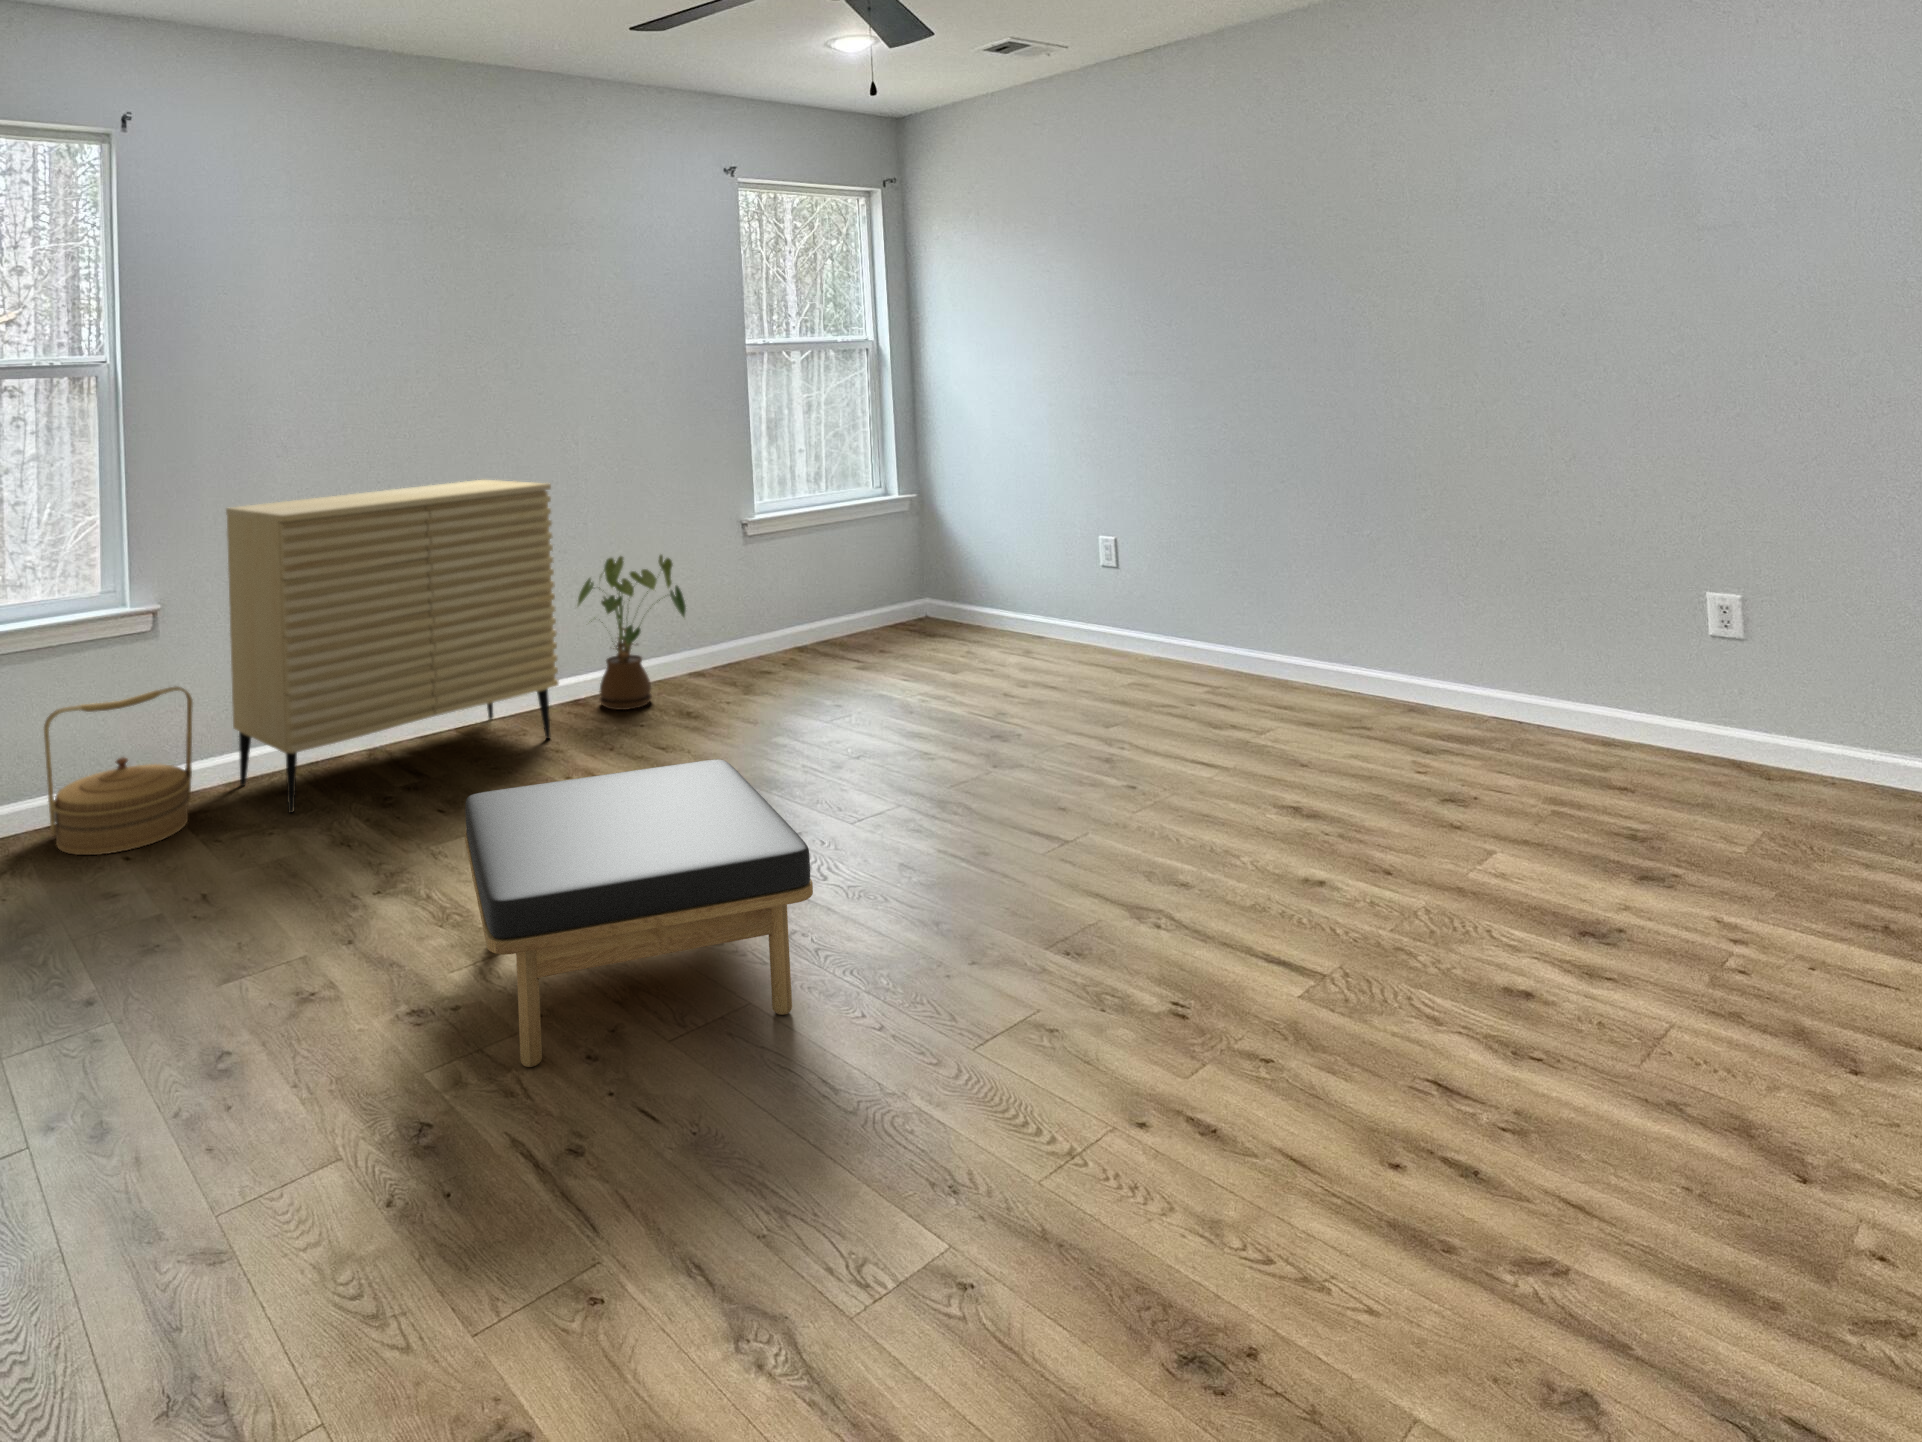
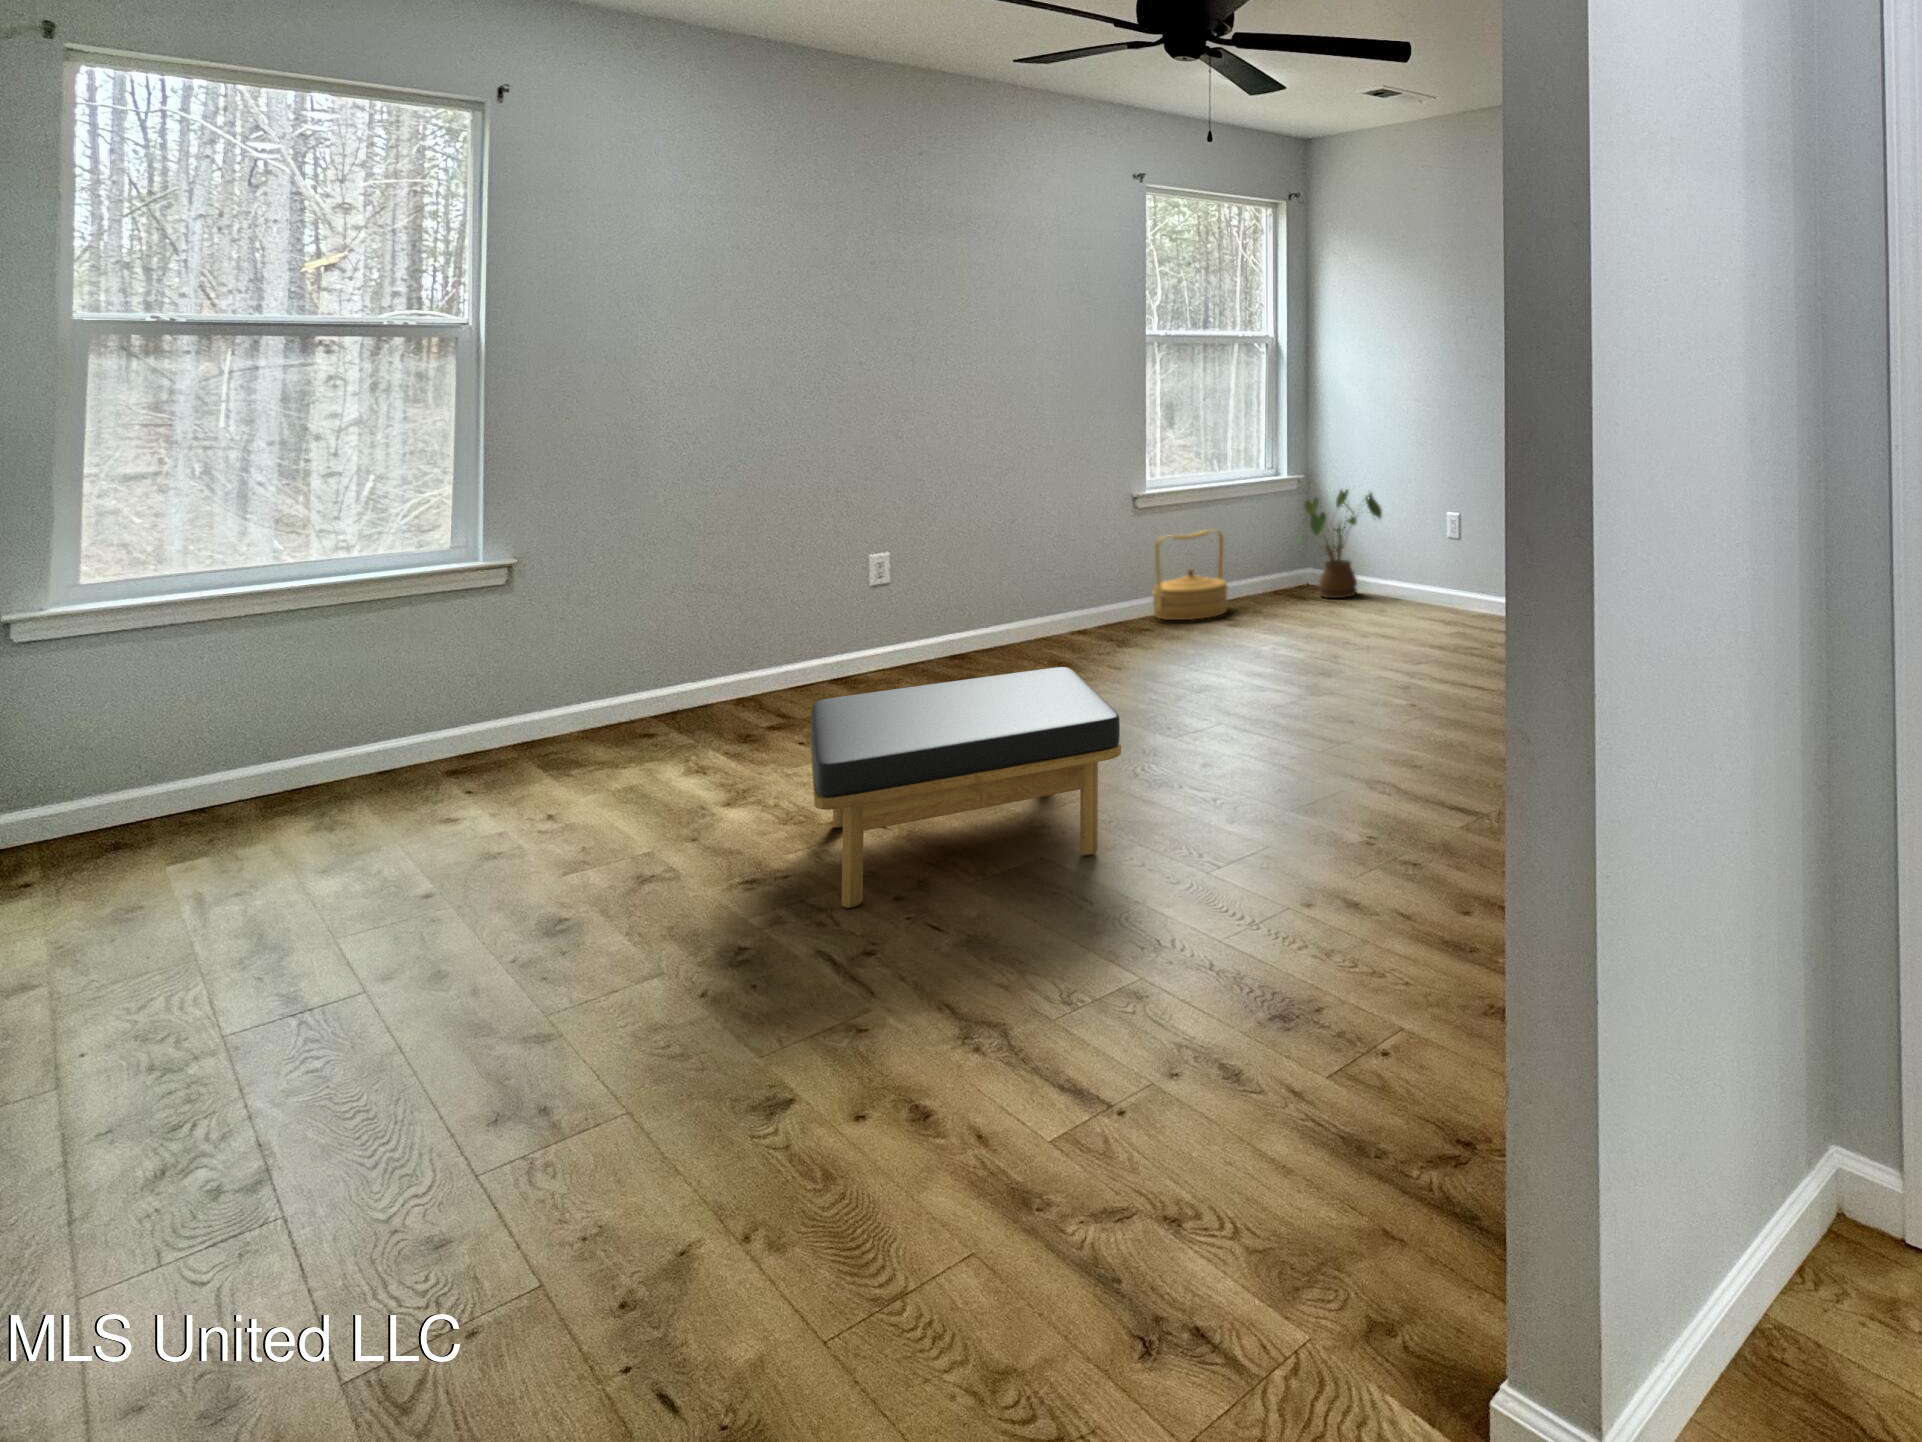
dresser: present [226,480,558,813] -> none [576,444,937,752]
house plant: present [578,555,686,710] -> present [1299,490,1382,598]
woven basket: present [44,687,193,855] -> present [1153,530,1228,620]

